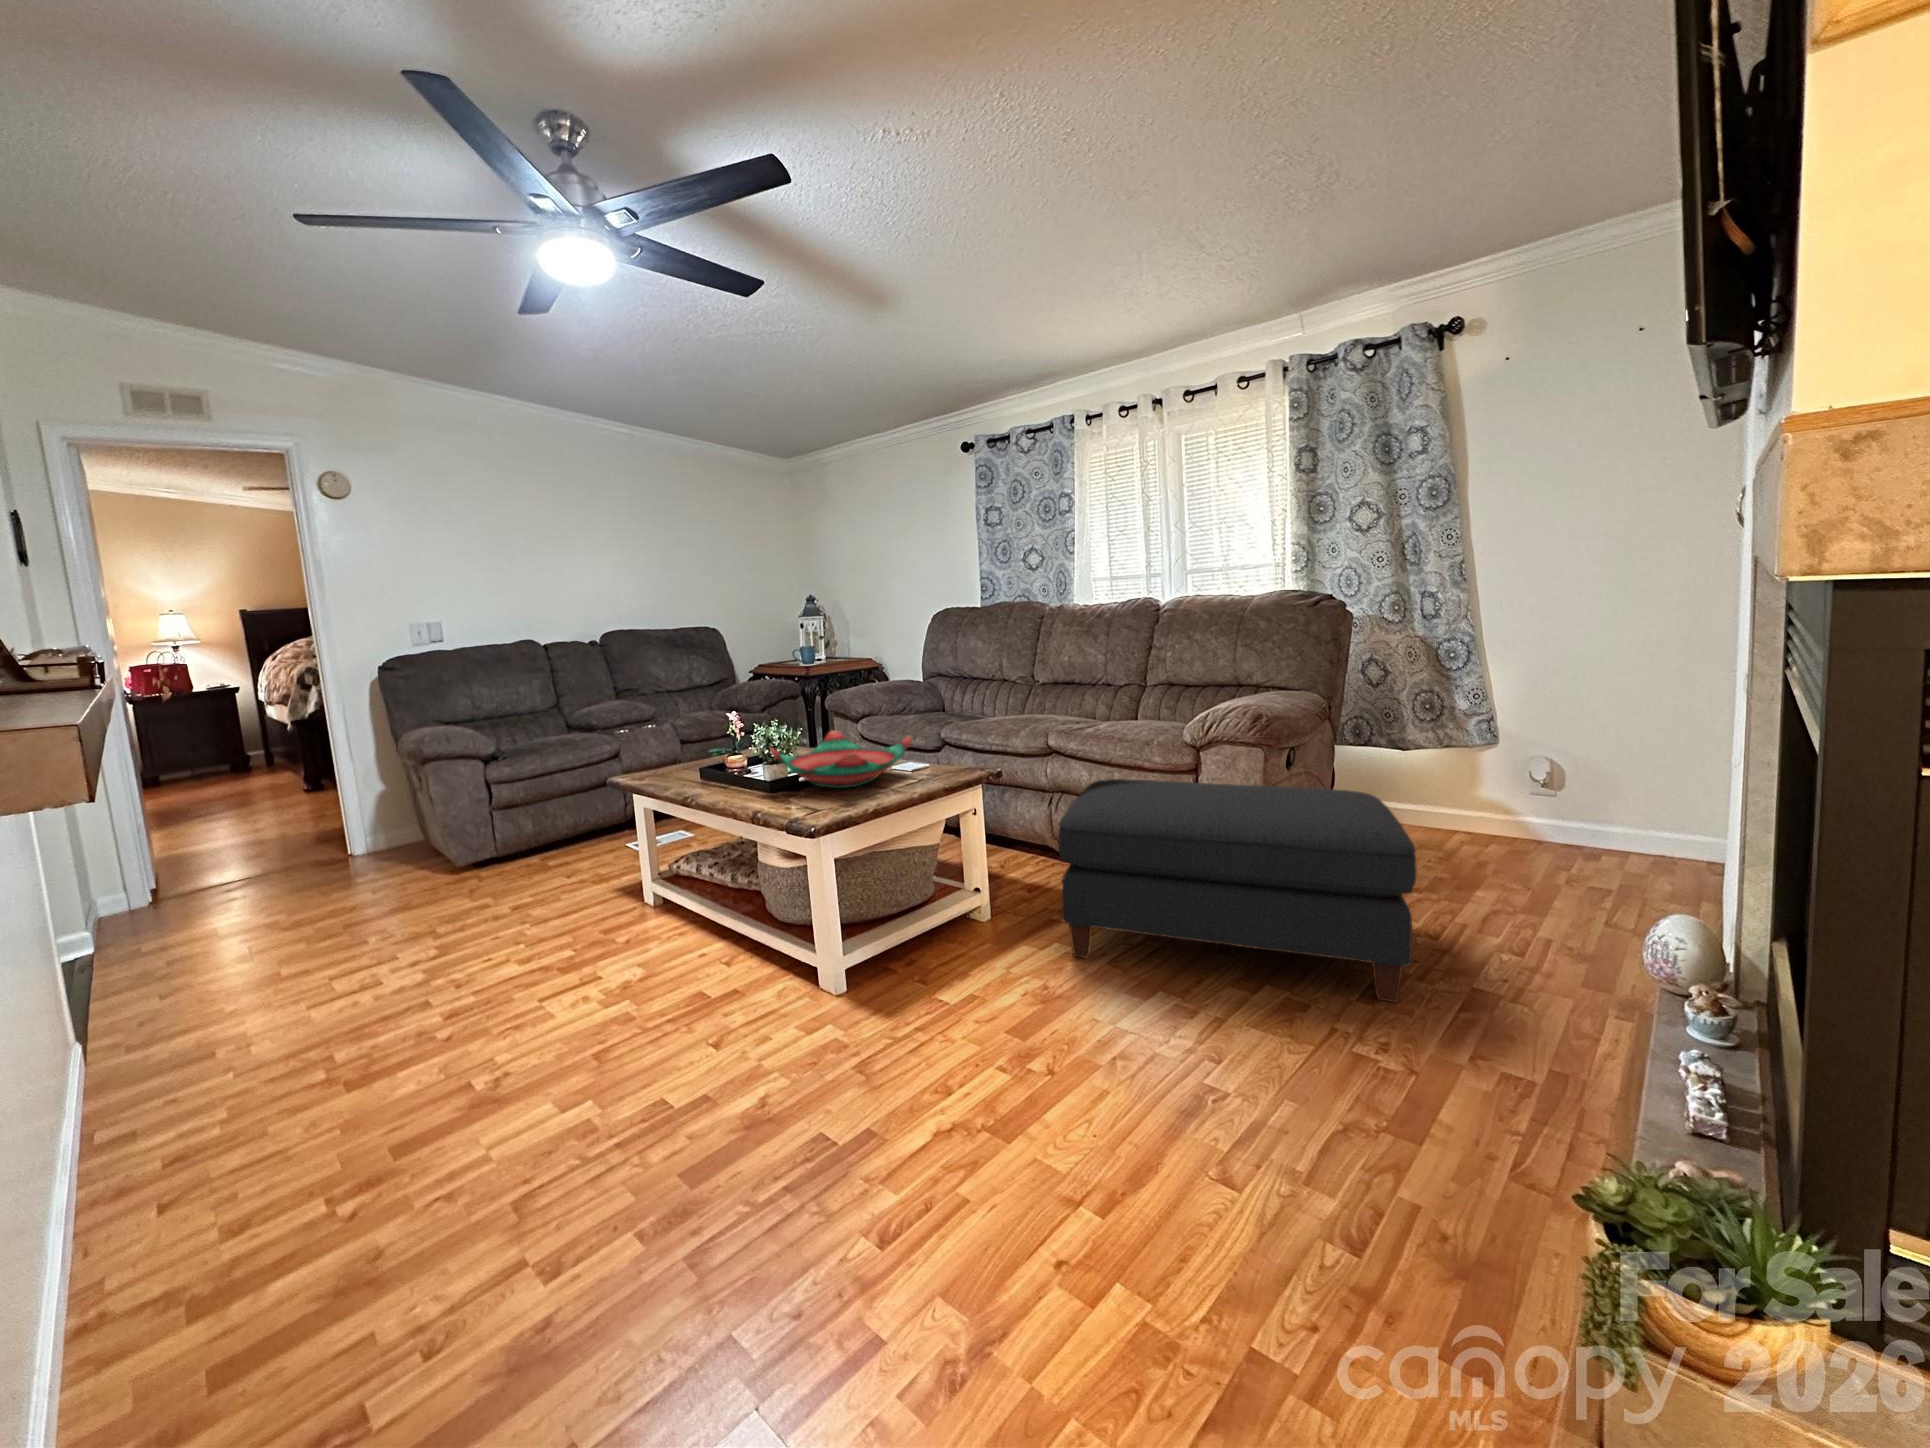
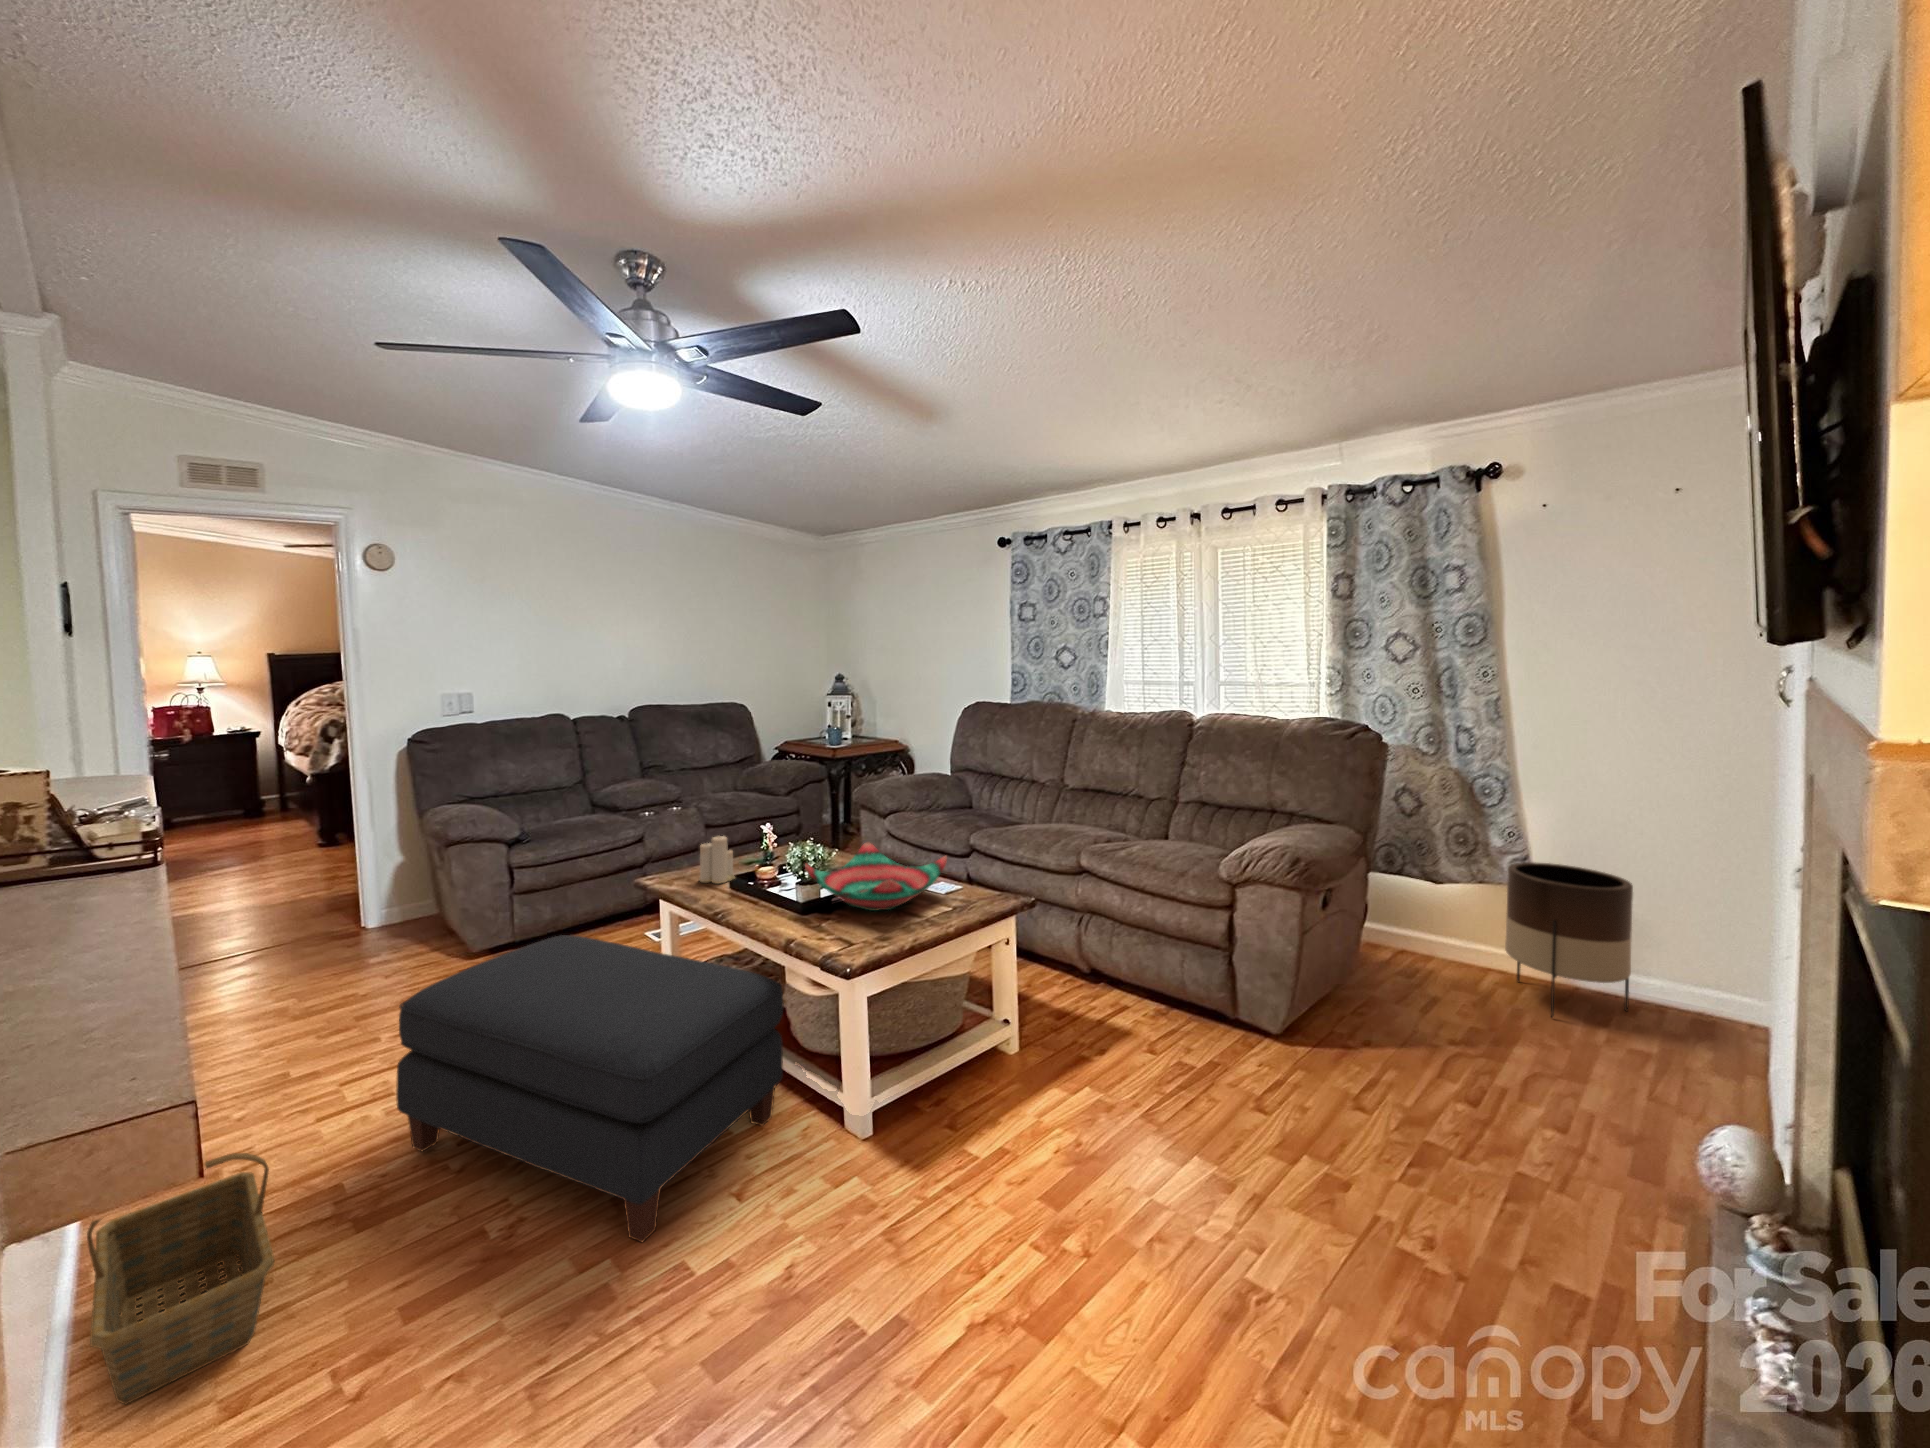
planter: none [1470,721,1596,865] -> present [1505,862,1633,1017]
candle: none [667,728,705,778] -> present [699,836,735,883]
ottoman: present [1058,779,1417,1002] -> present [396,935,783,1242]
basket: none [79,1013,265,1232] -> present [87,1153,274,1404]

